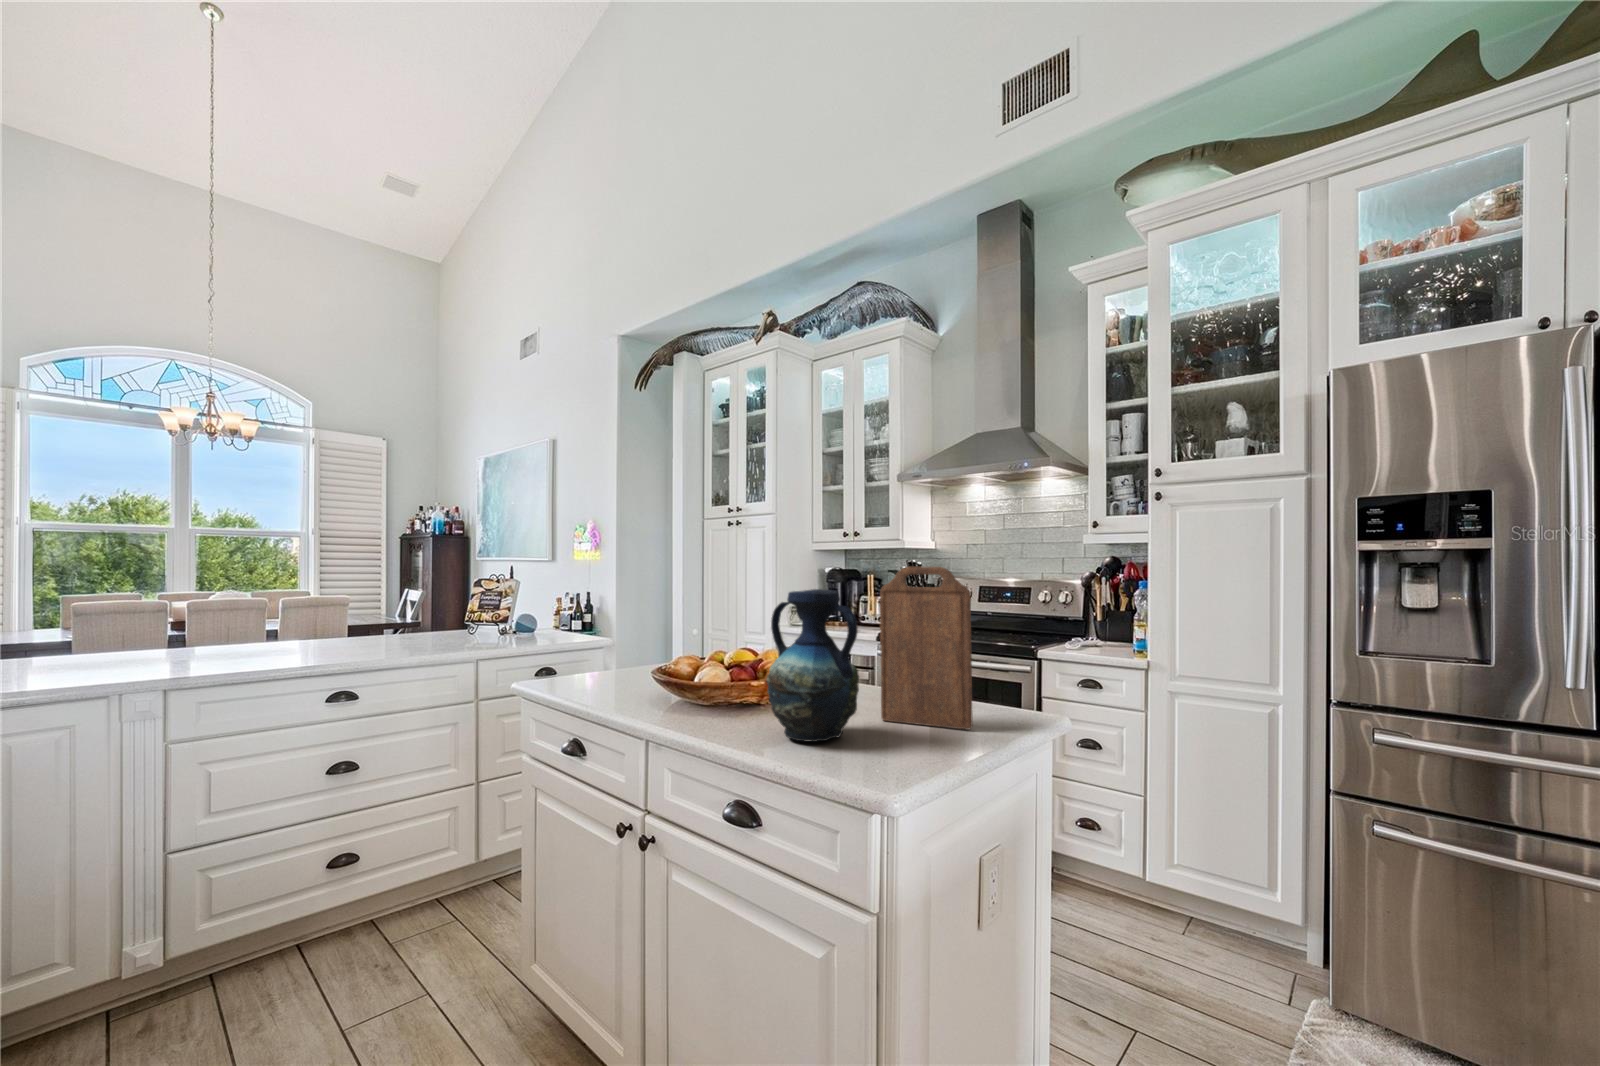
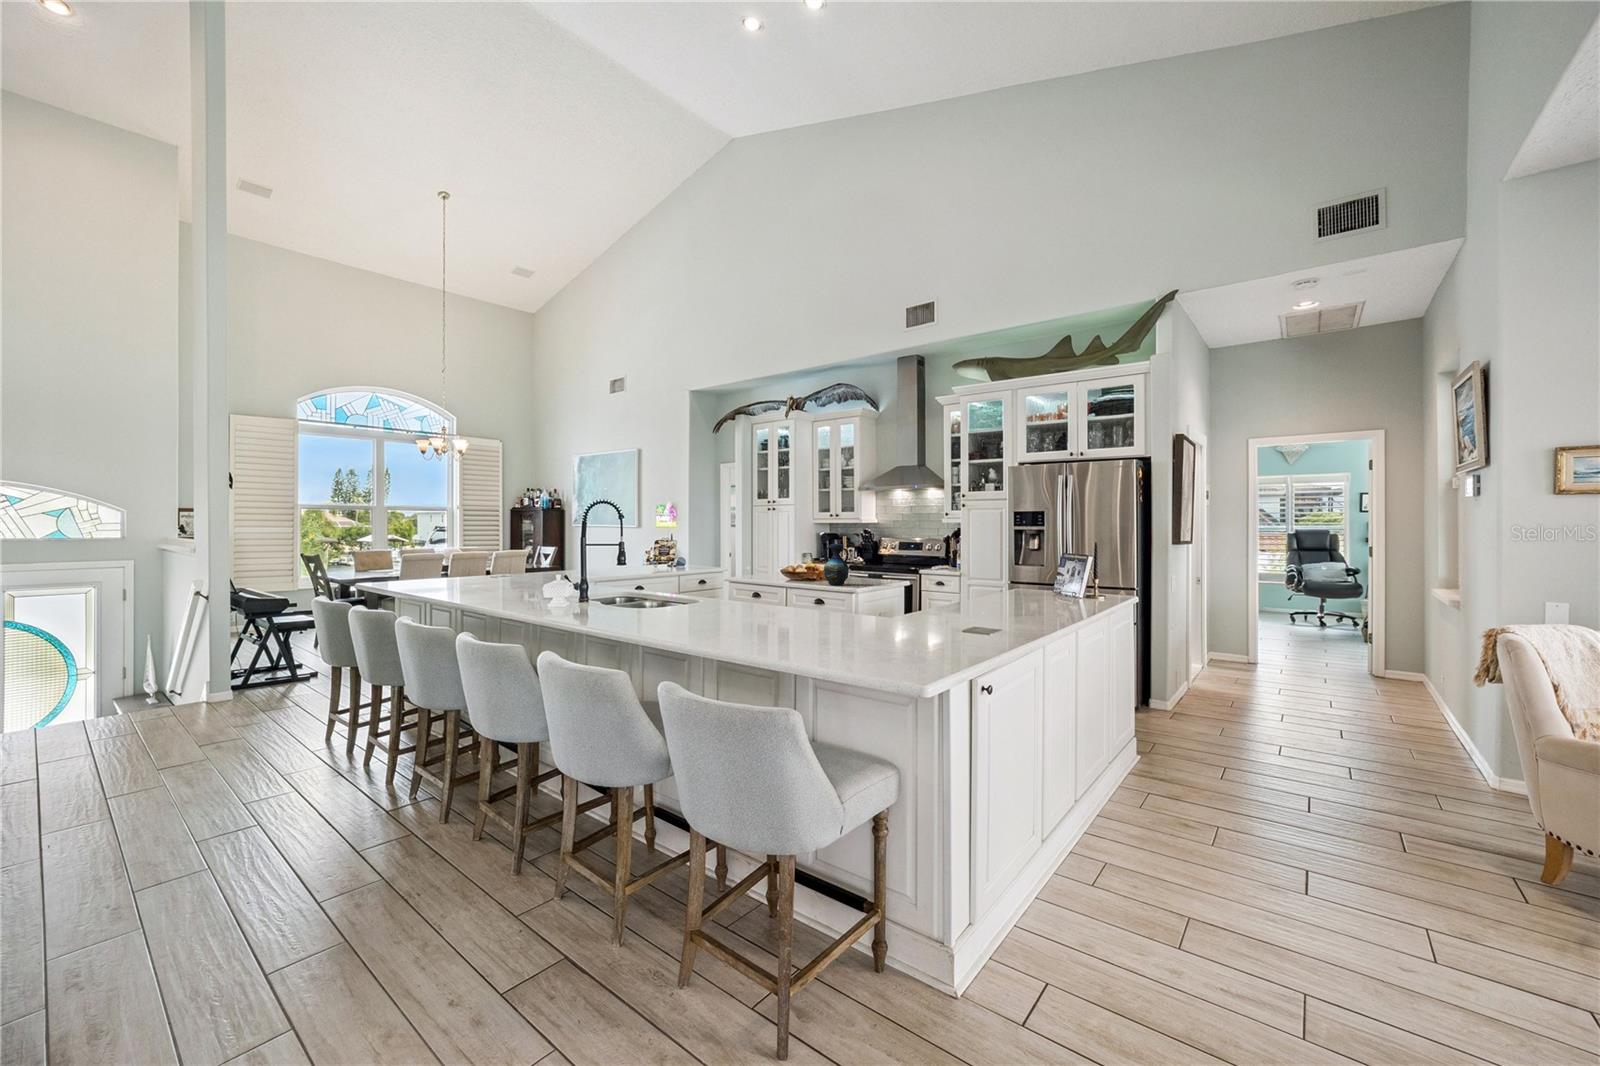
cutting board: present [880,567,973,729] -> none [854,537,880,584]

